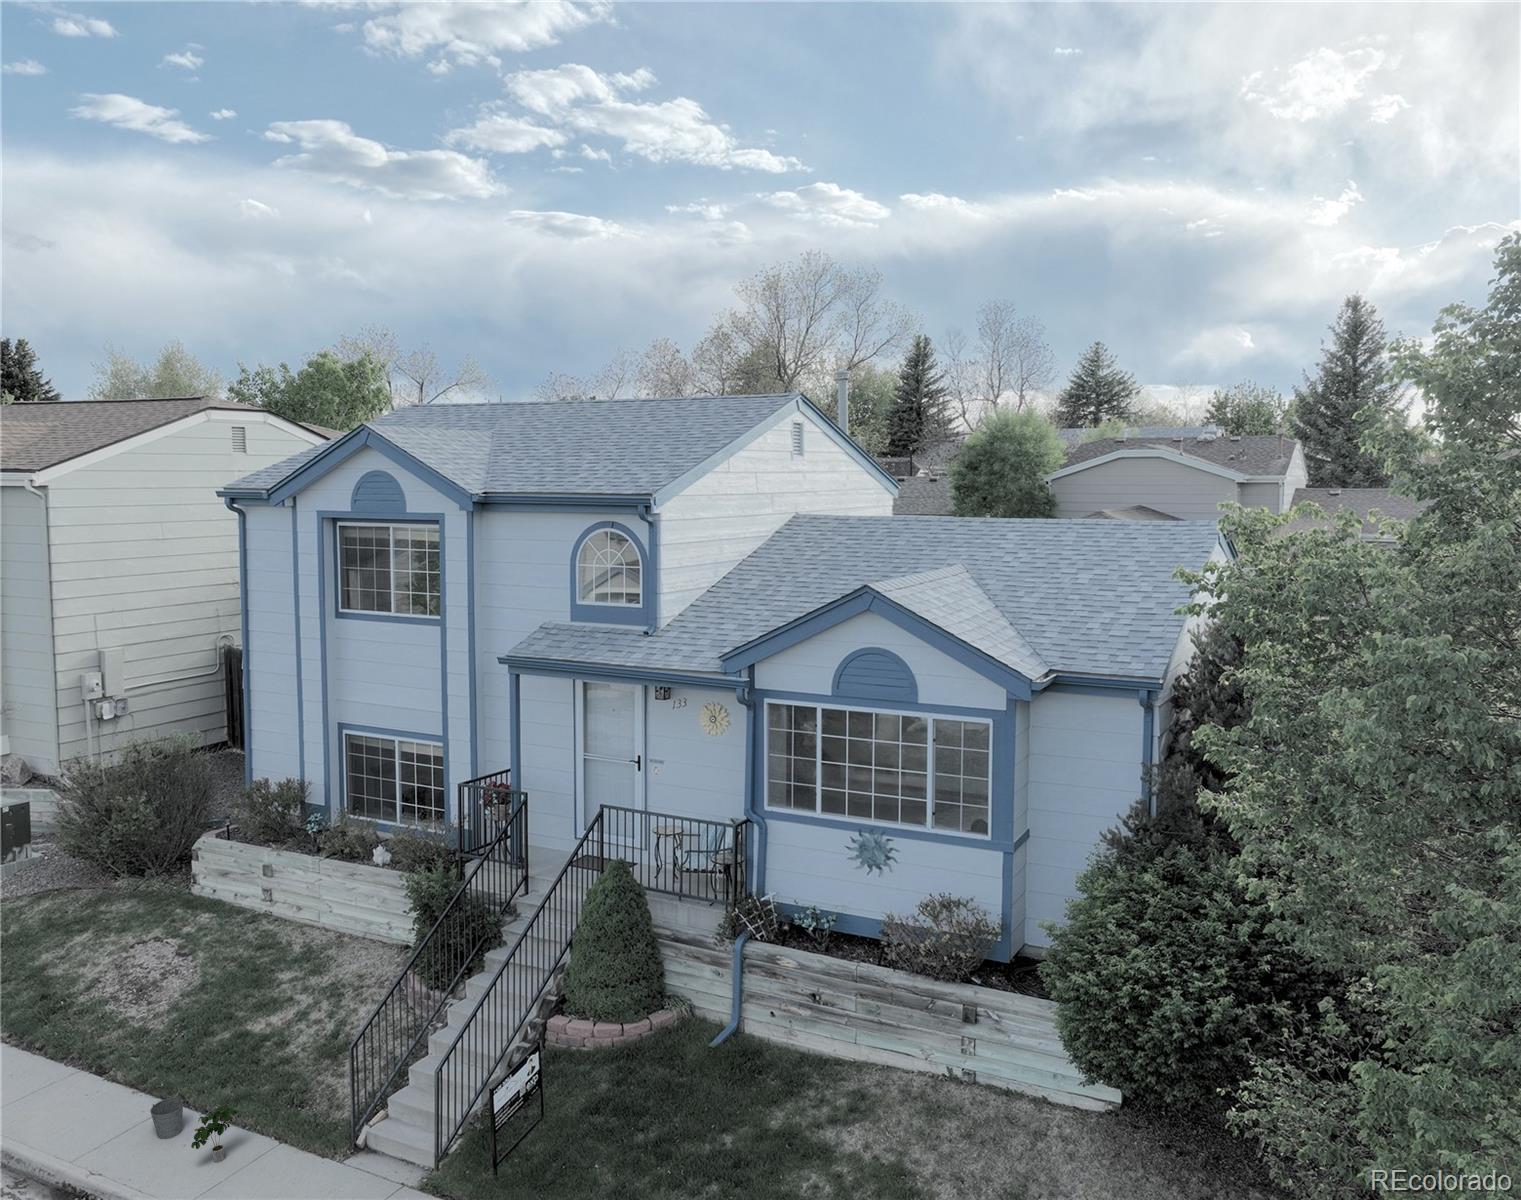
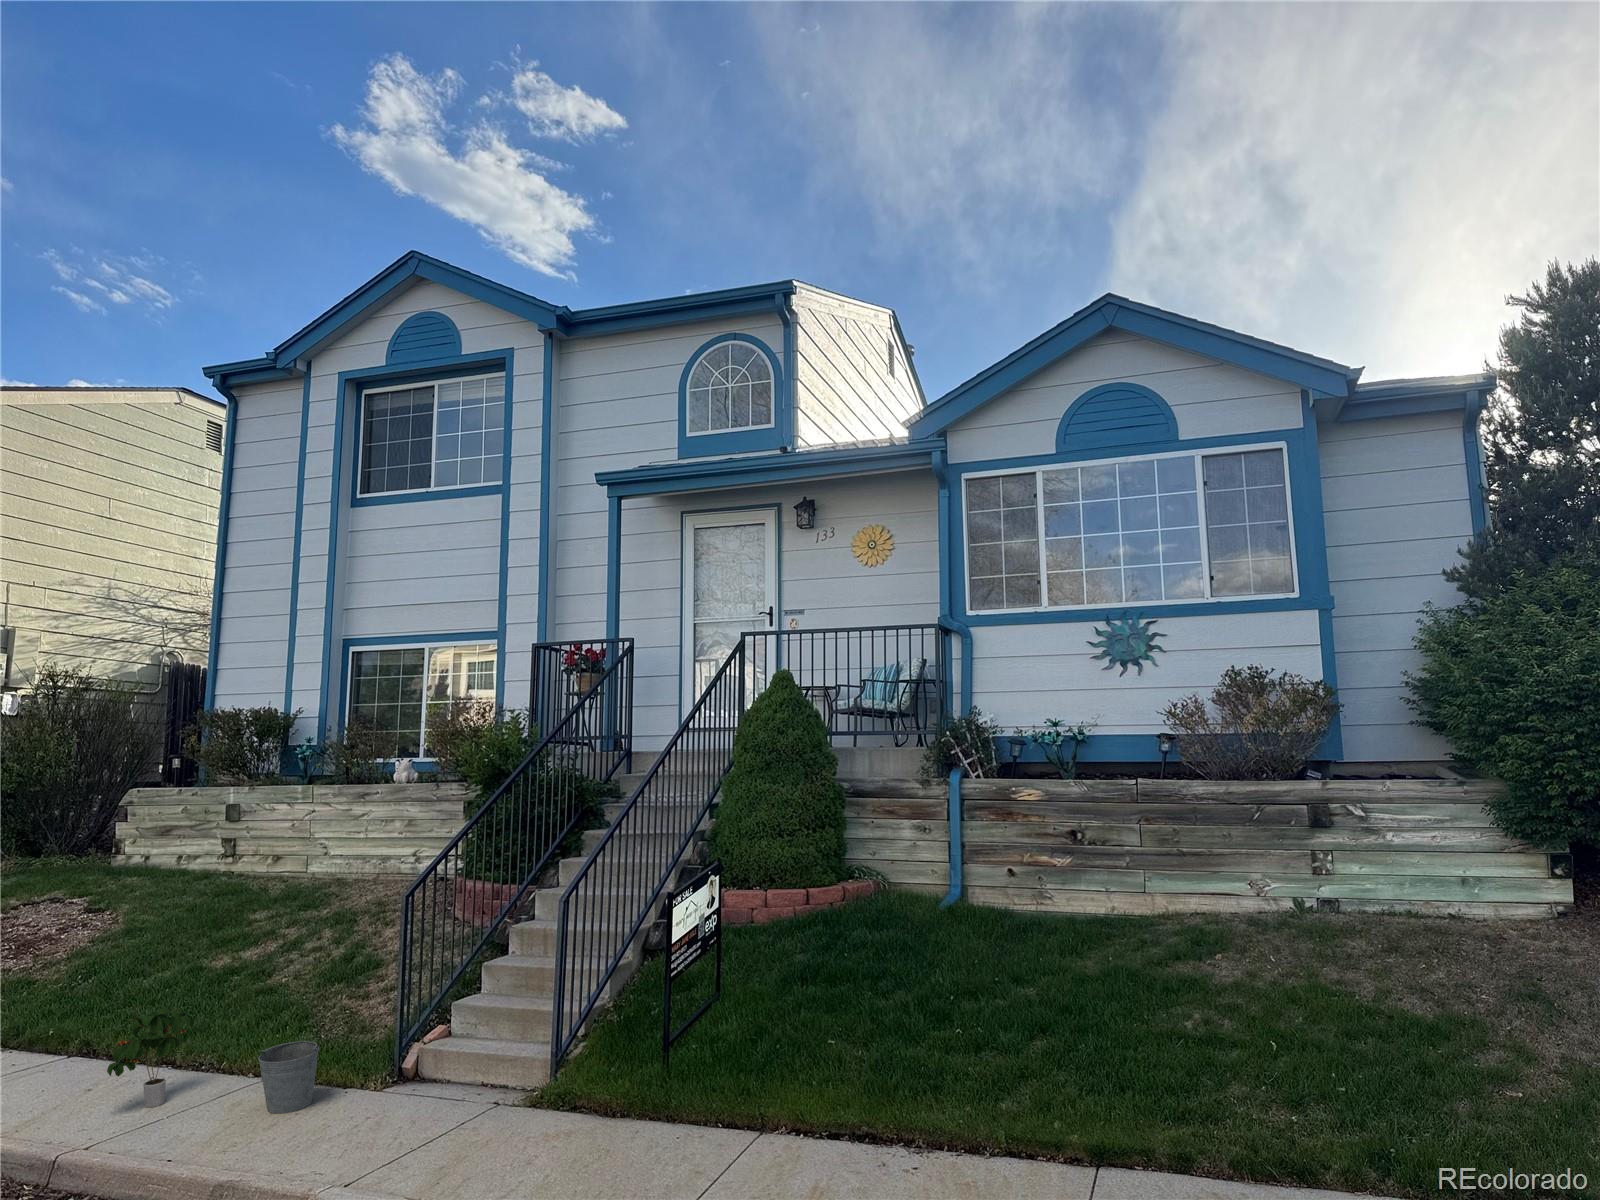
bucket: present [150,1098,183,1139] -> present [258,1041,319,1114]

